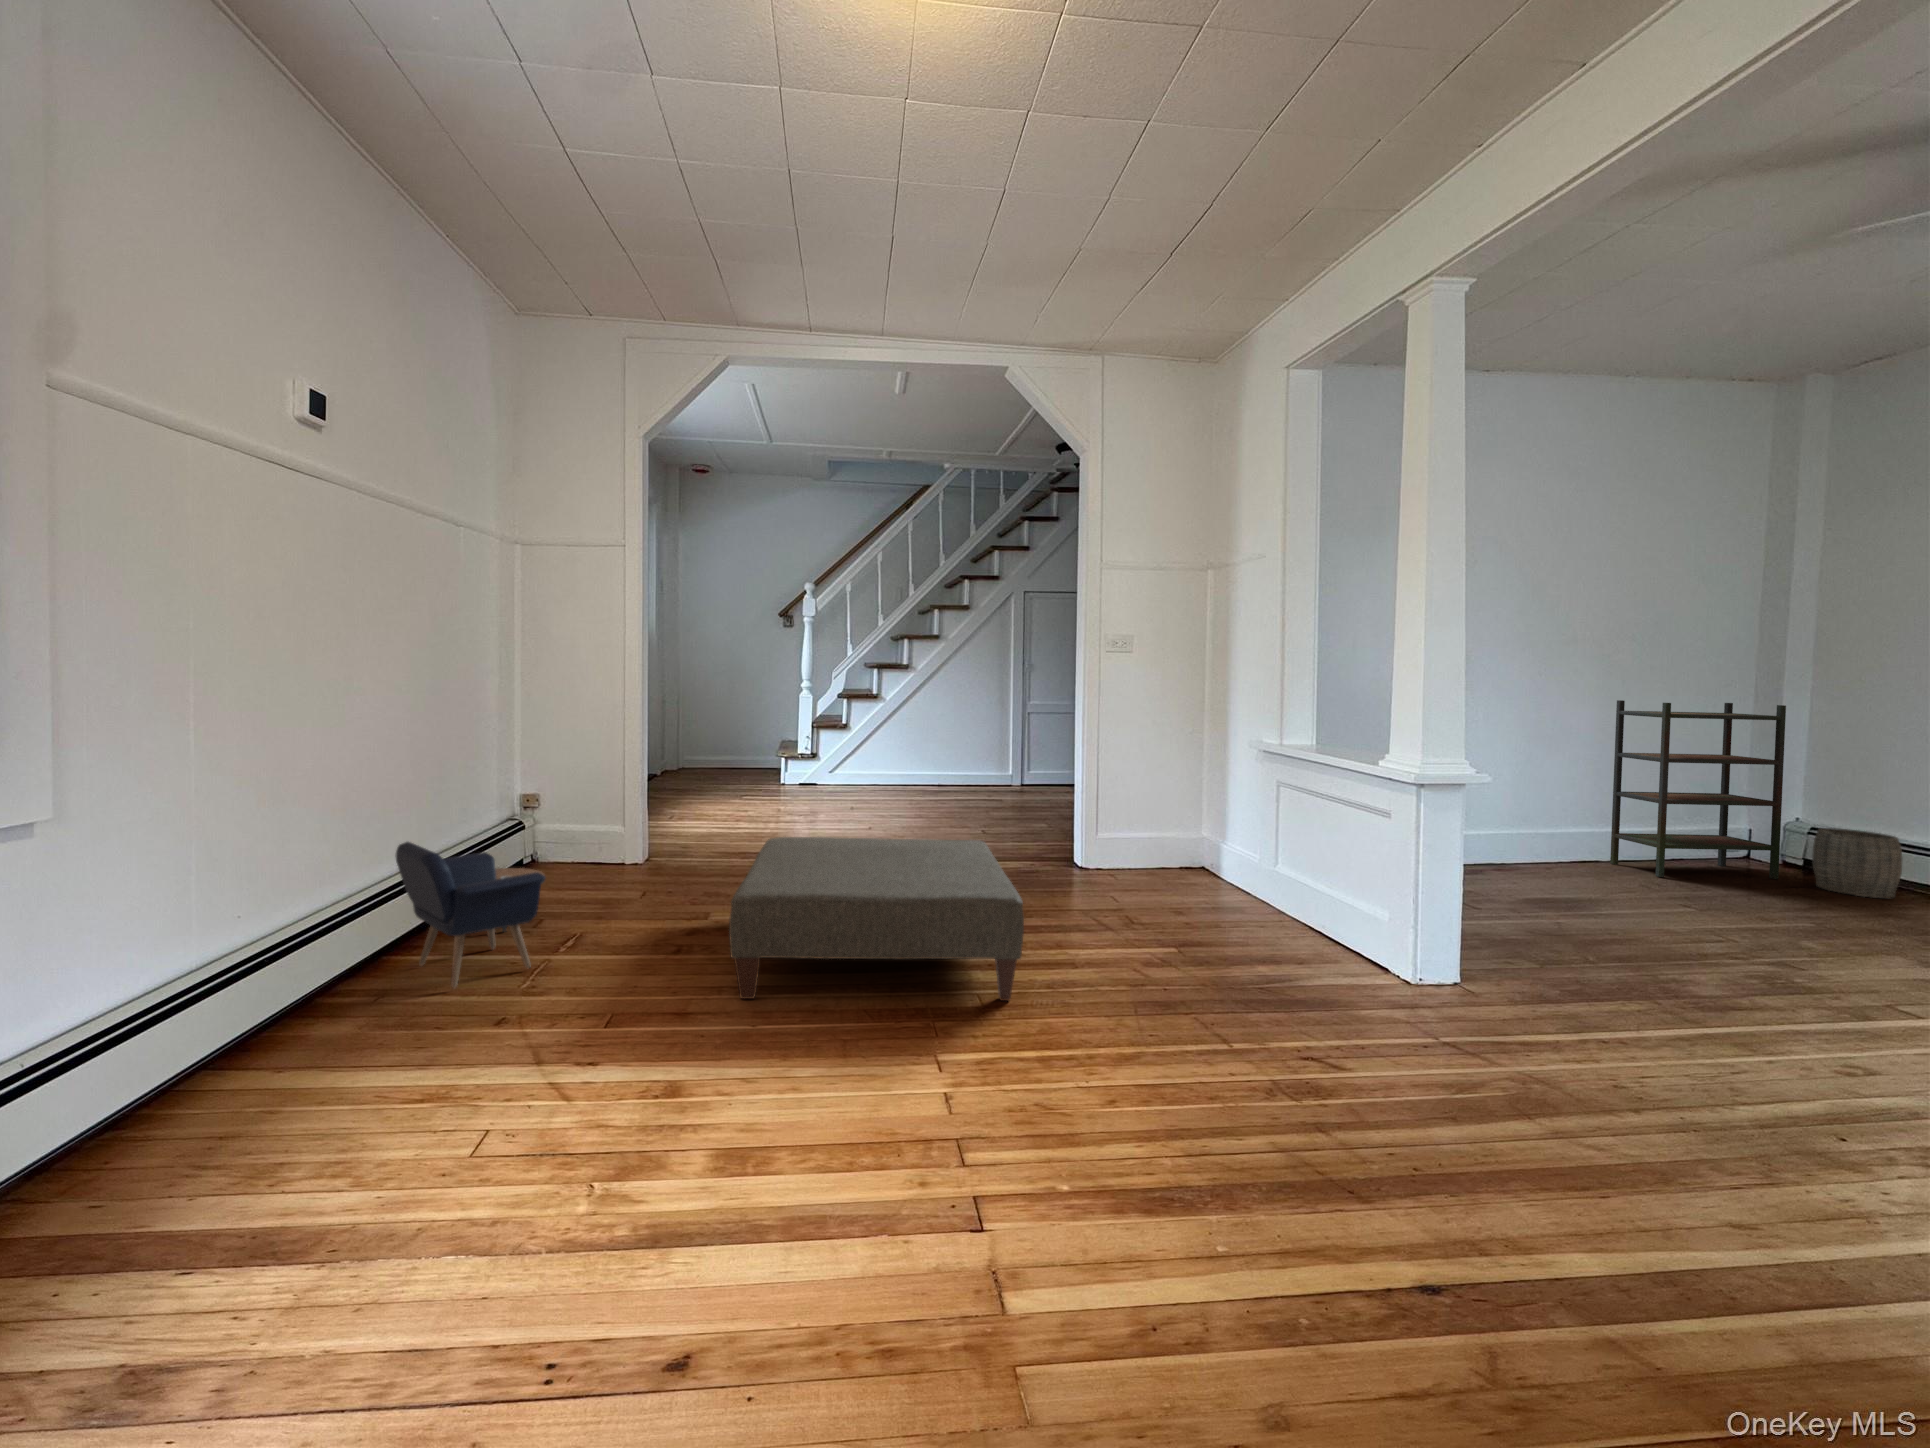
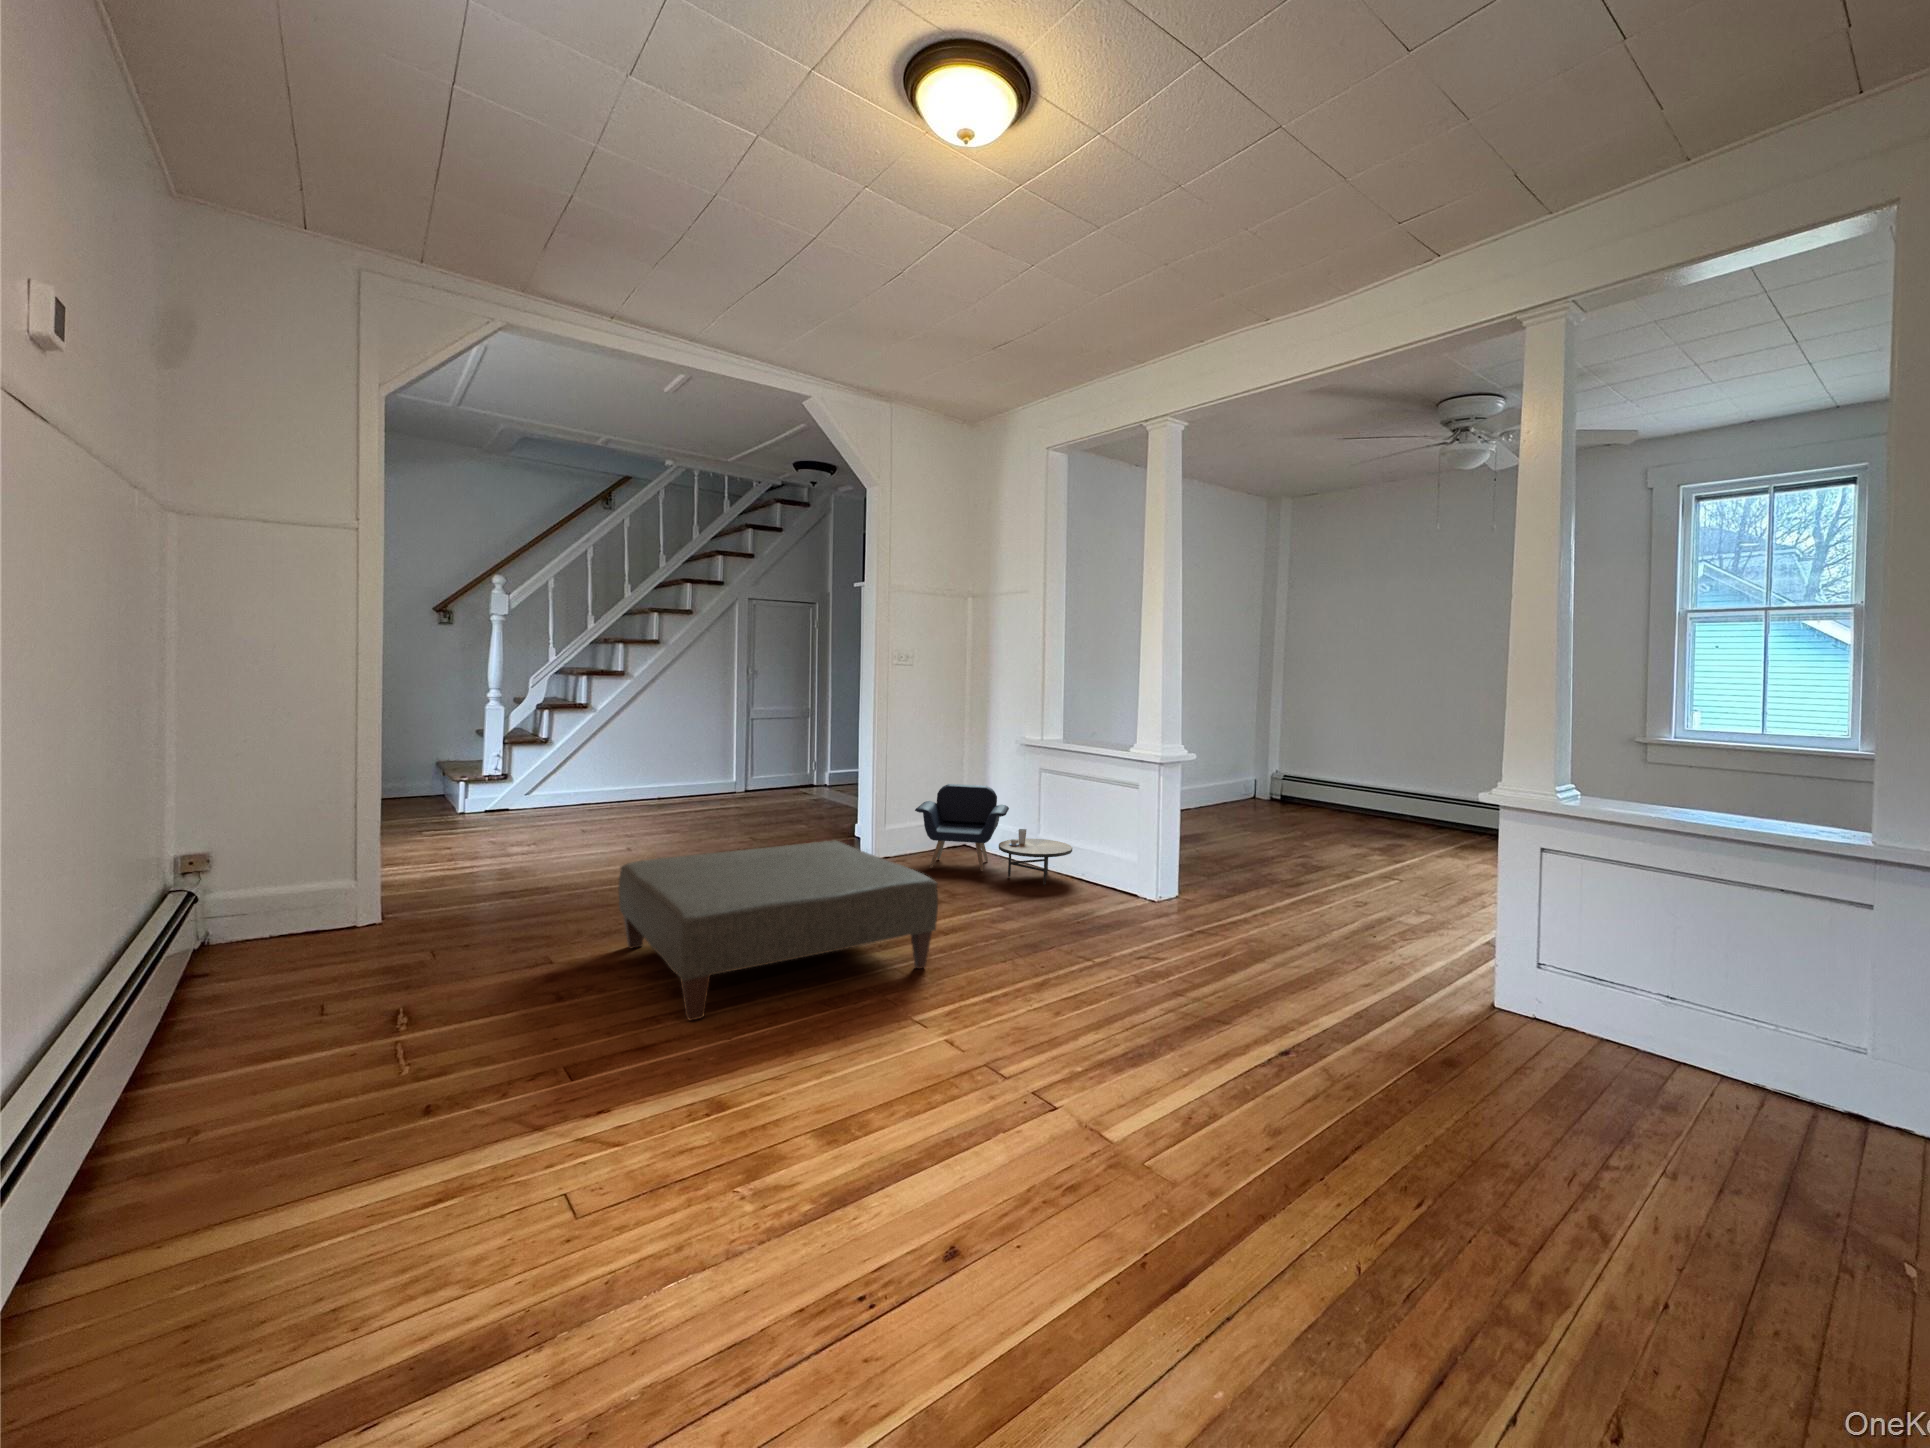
bookshelf: present [1610,700,1786,879] -> none [1197,699,1278,815]
woven basket: present [1812,828,1902,898] -> none [1290,775,1327,814]
armchair: present [396,842,545,988] -> present [915,784,1072,885]

